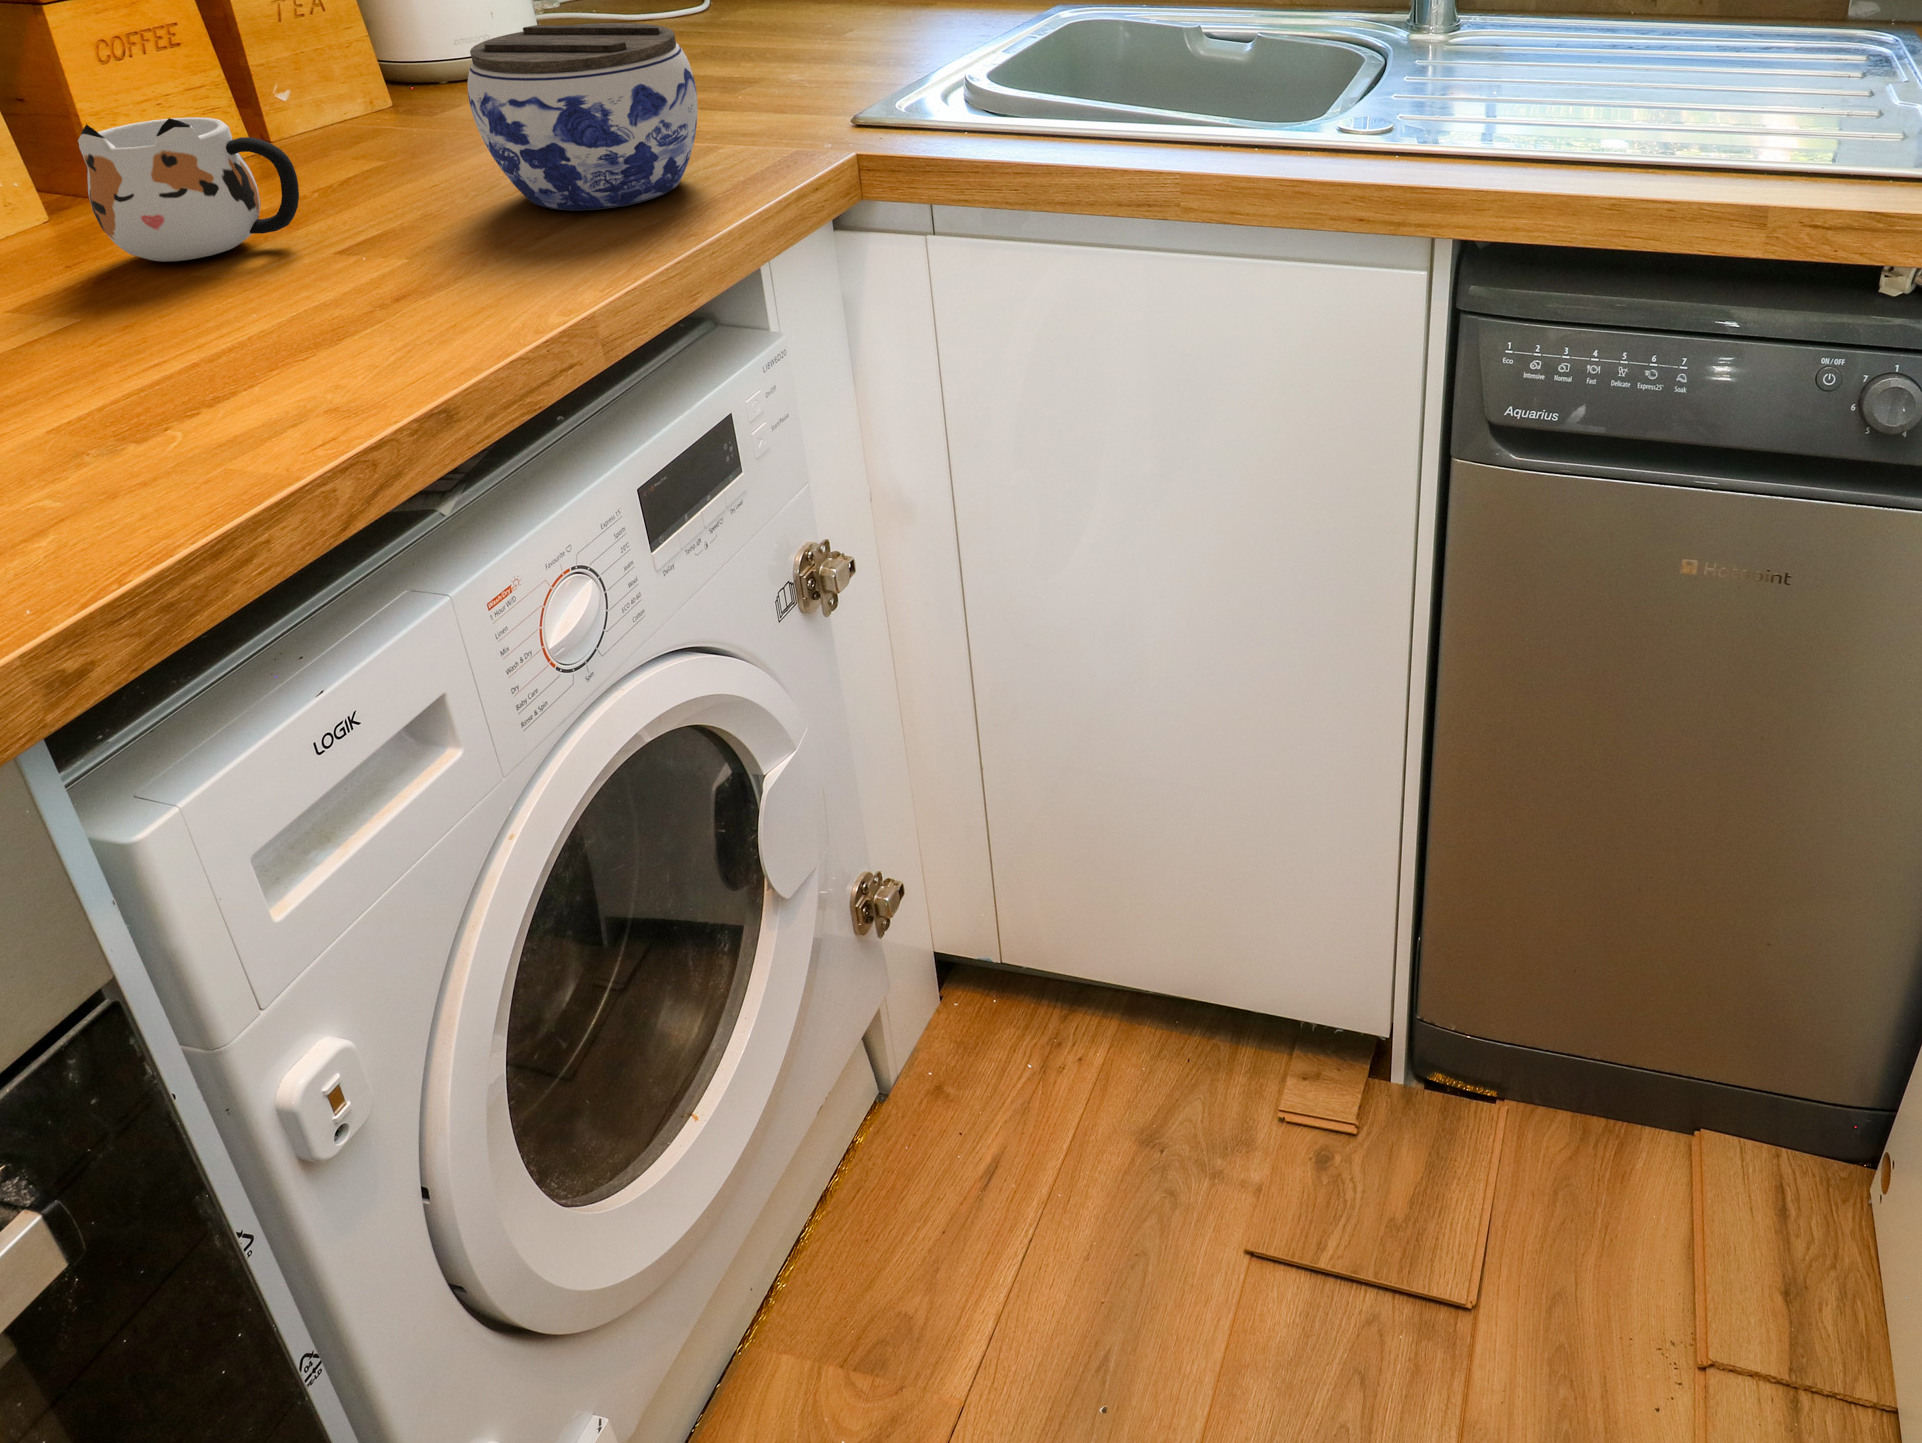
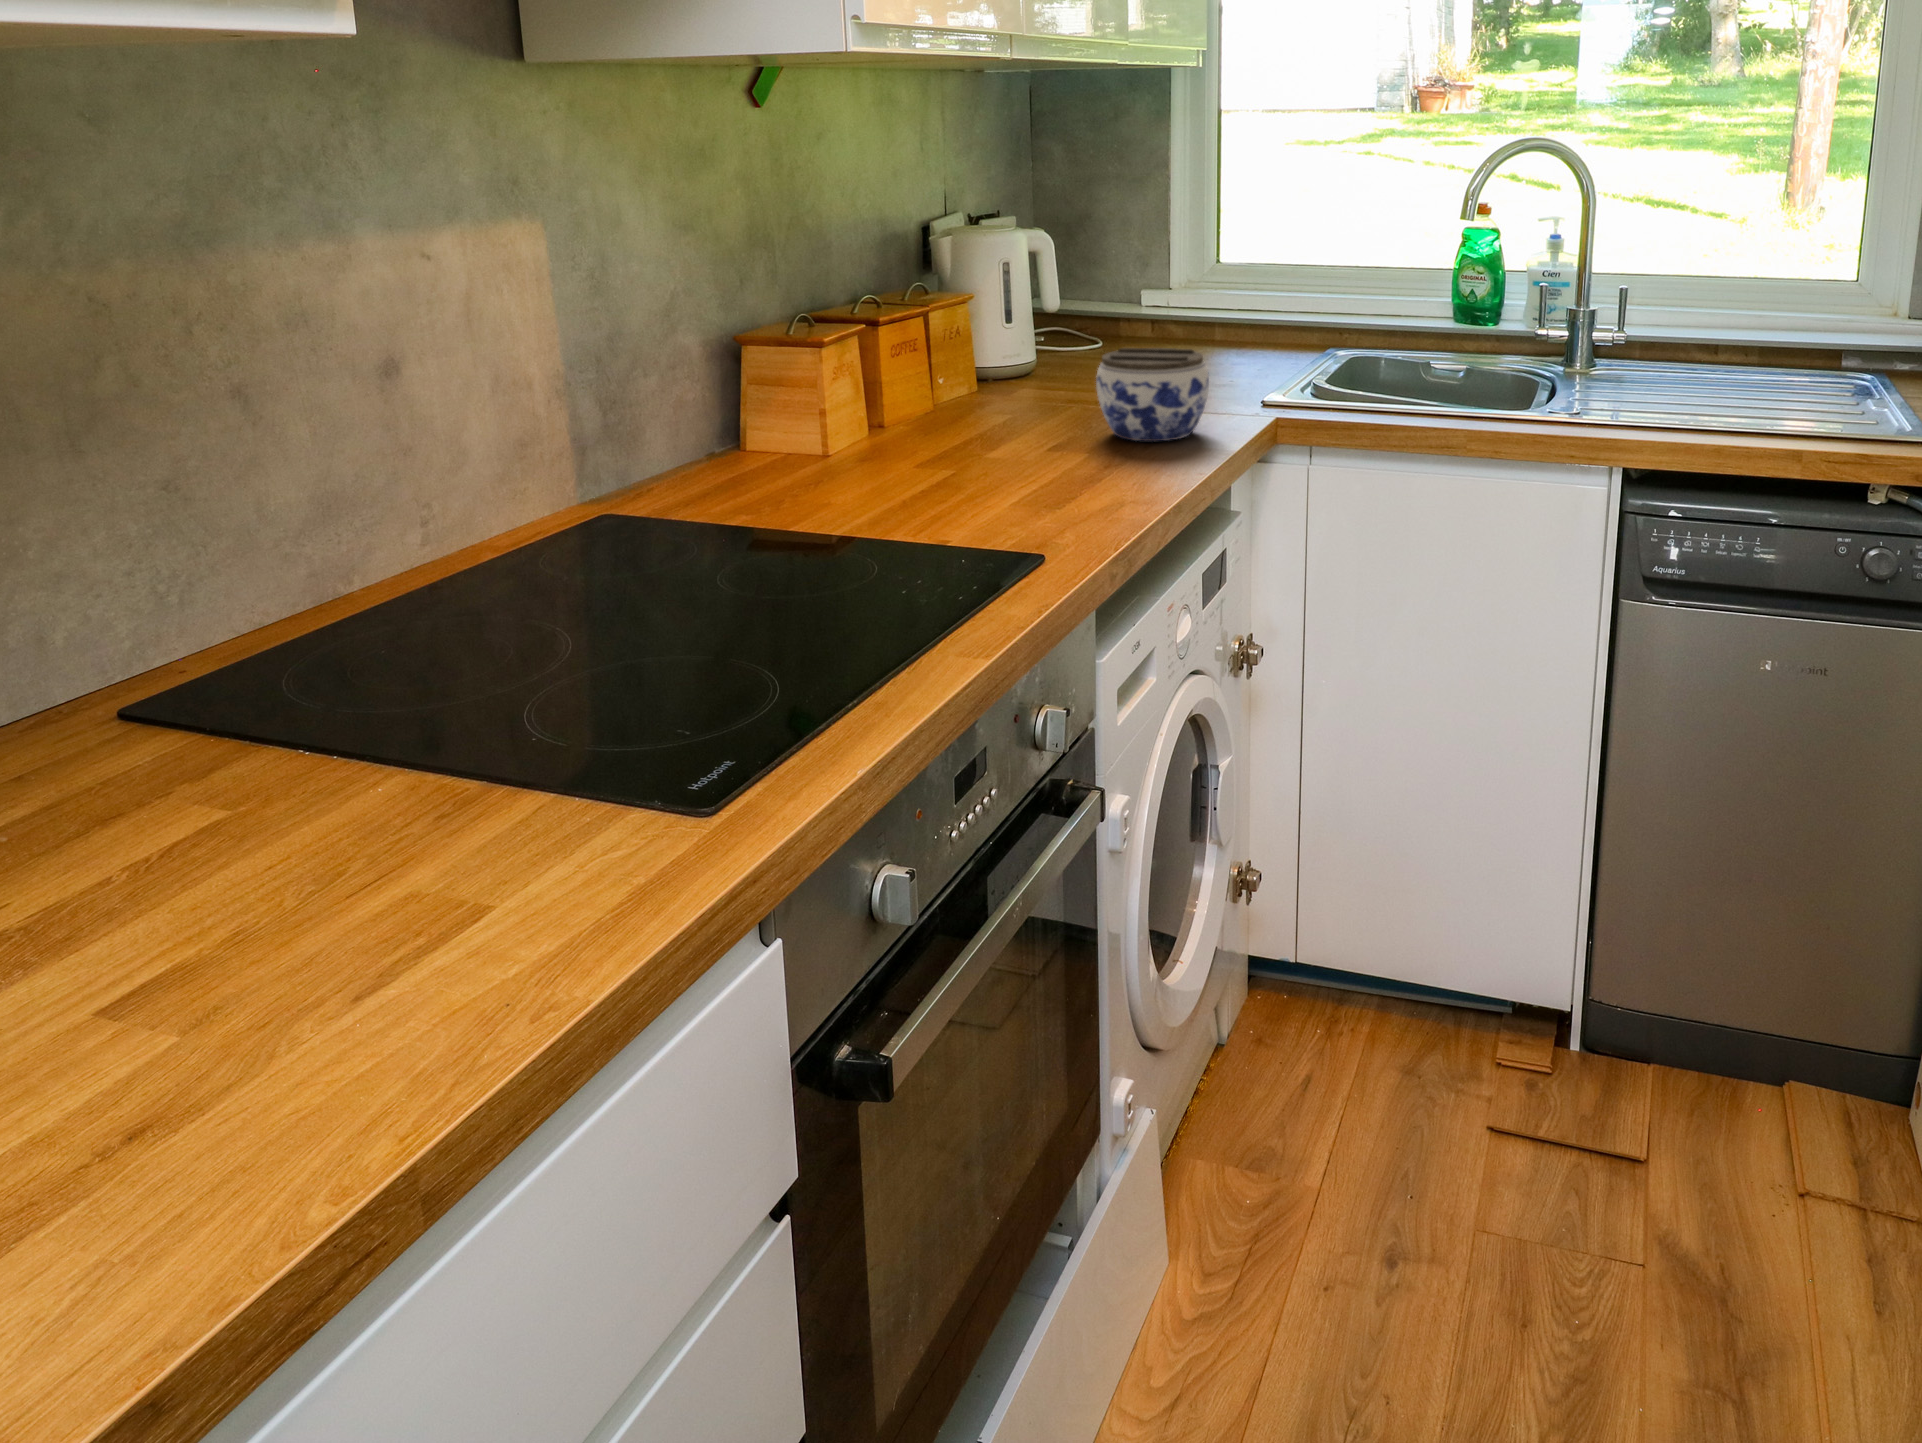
mug: present [78,117,299,262] -> none [929,386,1023,457]

